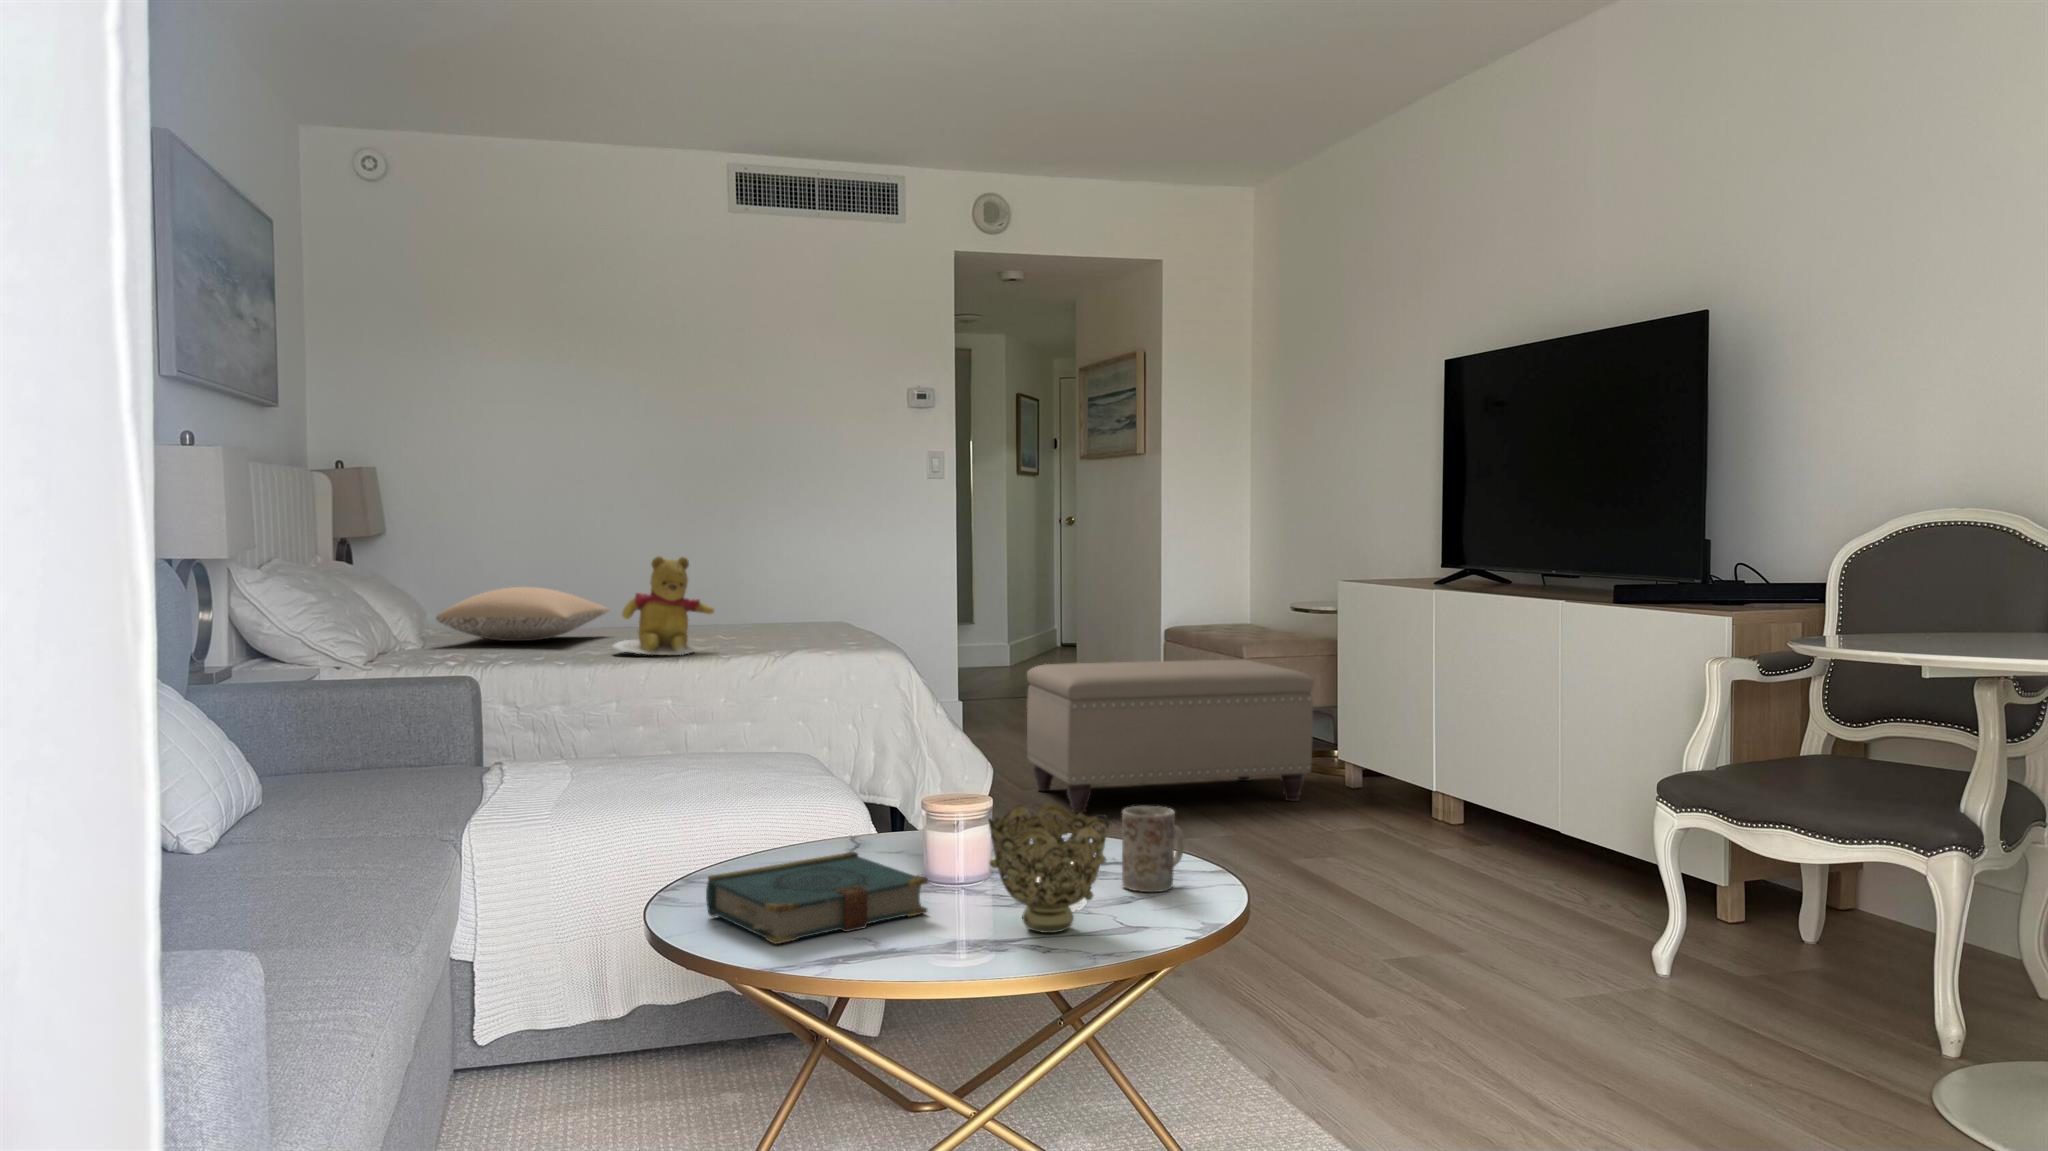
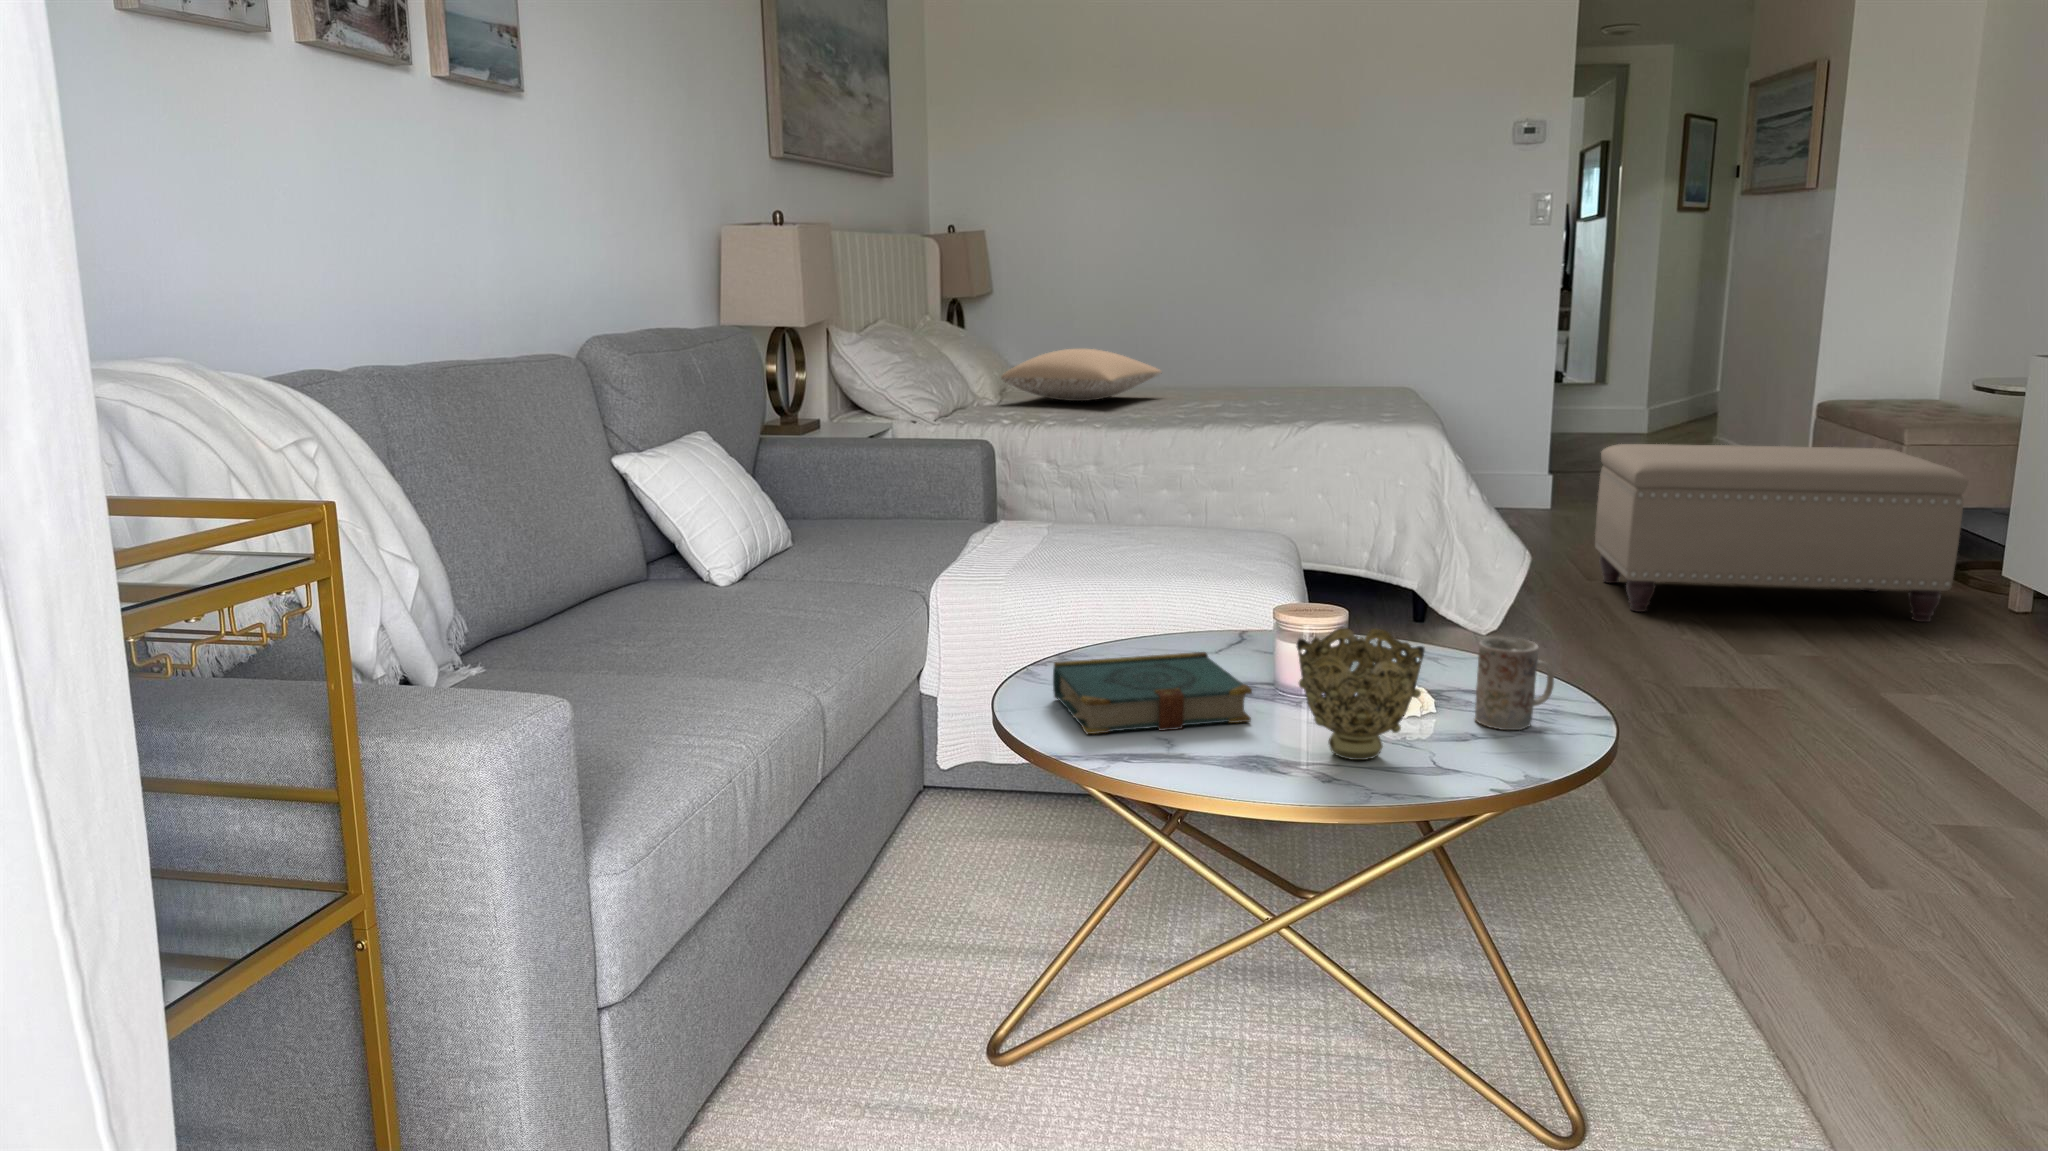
teddy bear: present [612,556,714,655] -> none [1146,322,1246,422]

